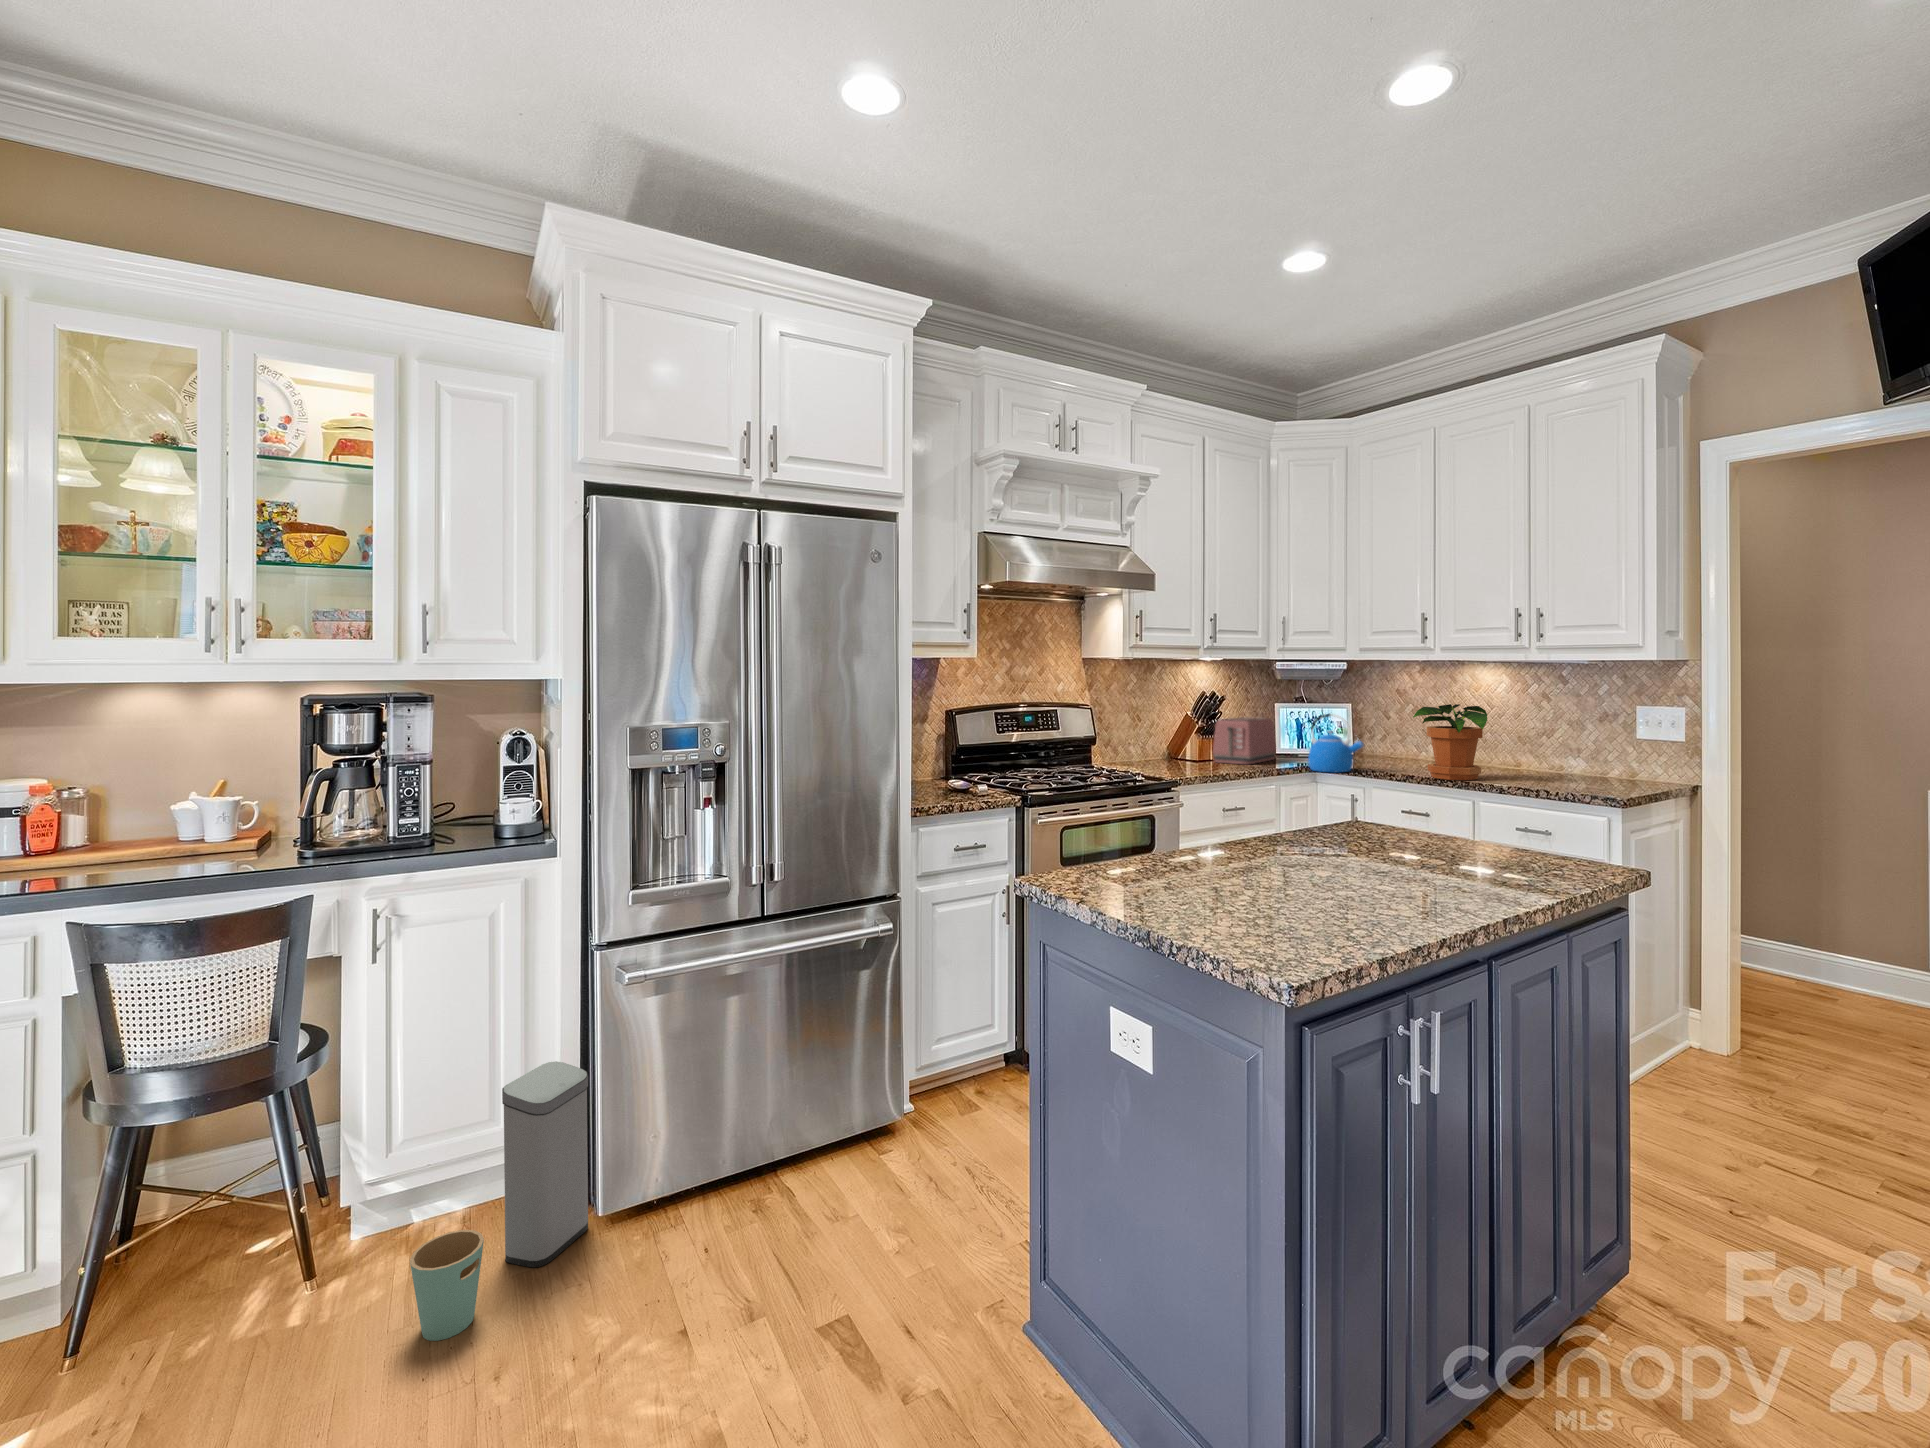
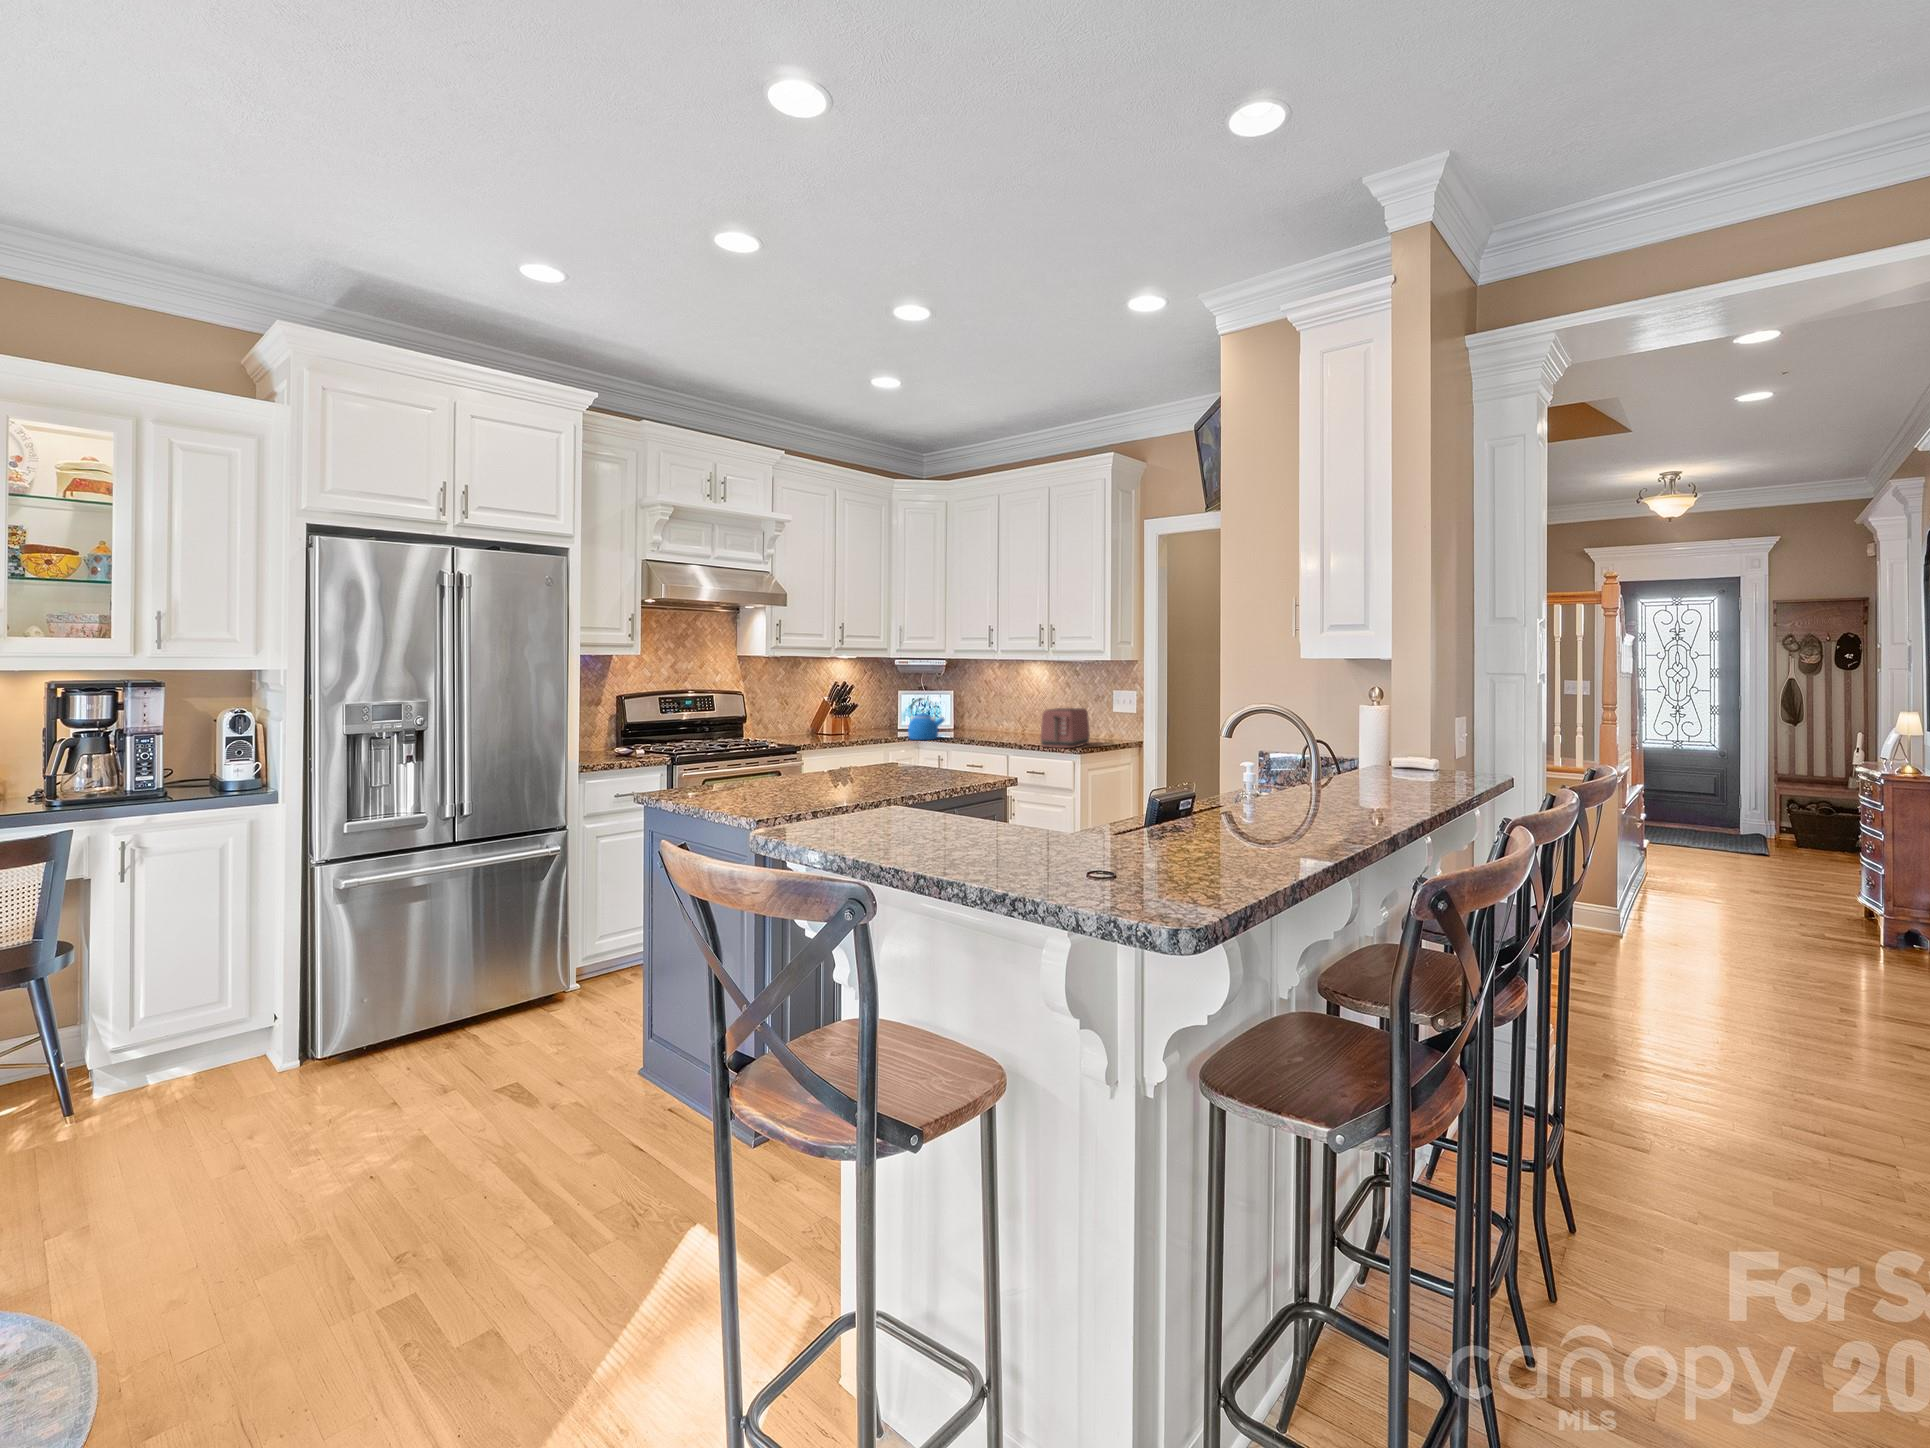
potted plant: present [1413,704,1487,780] -> none [972,690,1020,742]
toaster: present [1213,717,1276,765] -> present [1040,708,1090,748]
trash can: present [410,1061,588,1341] -> none [172,952,310,1131]

